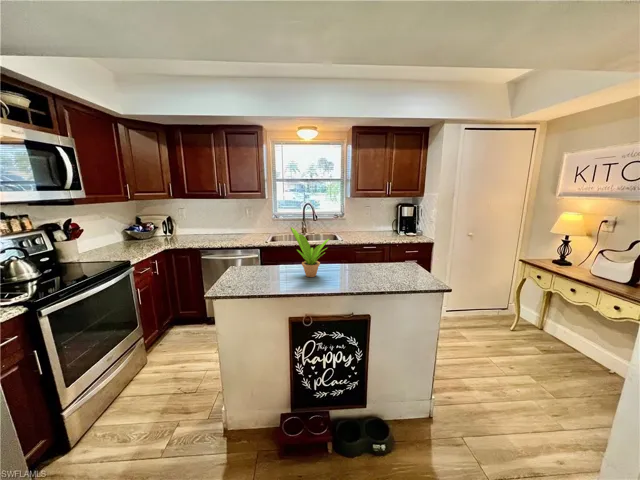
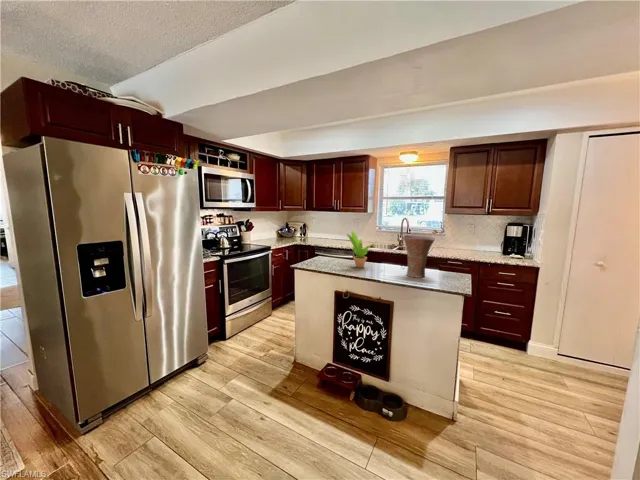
vase: none [370,227,407,279] -> present [404,235,435,278]

